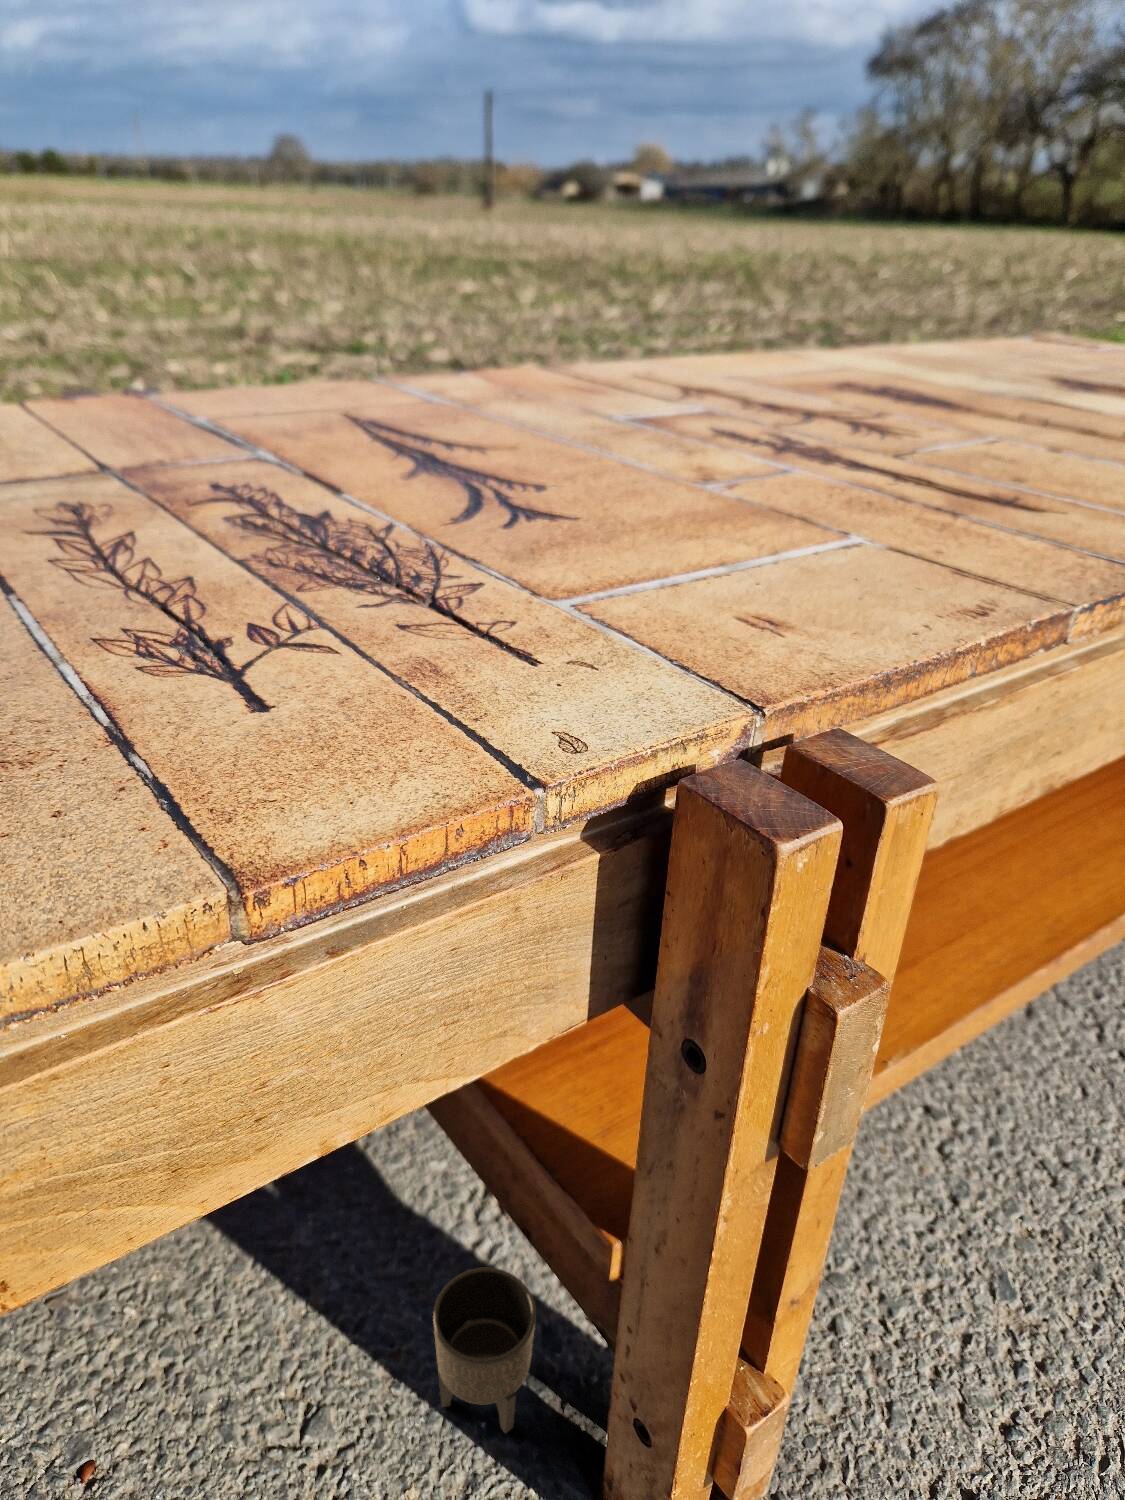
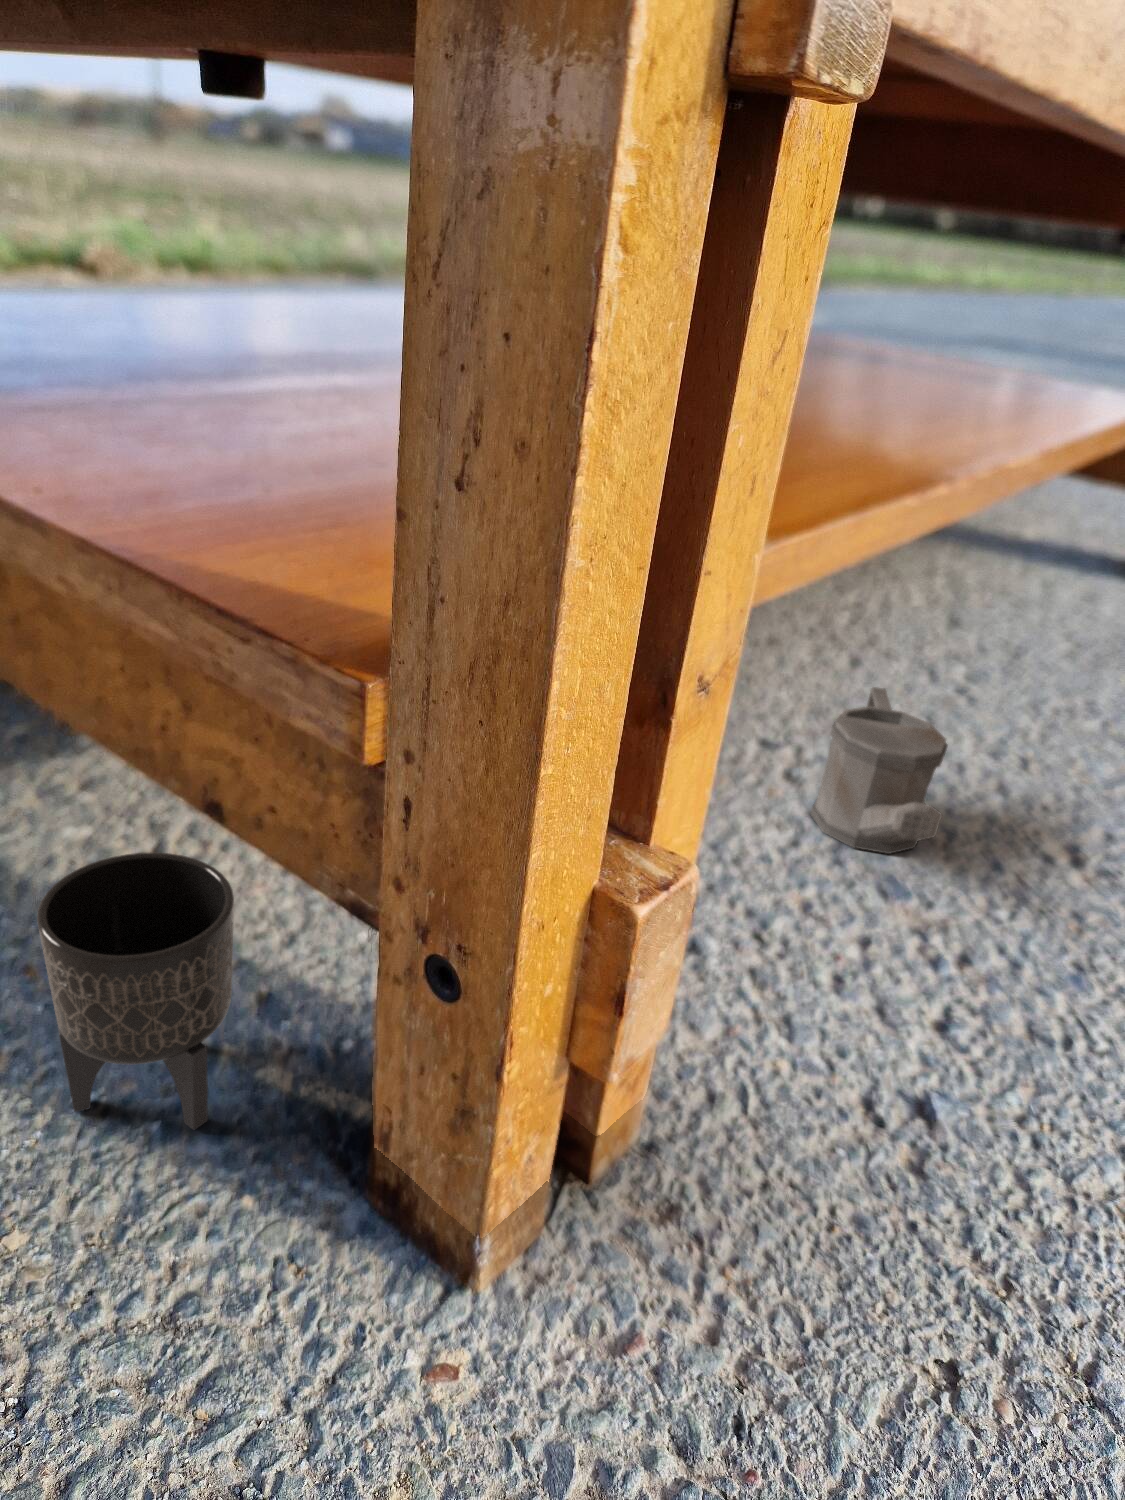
watering can: none [953,1100,1061,1281] -> present [811,687,948,854]

